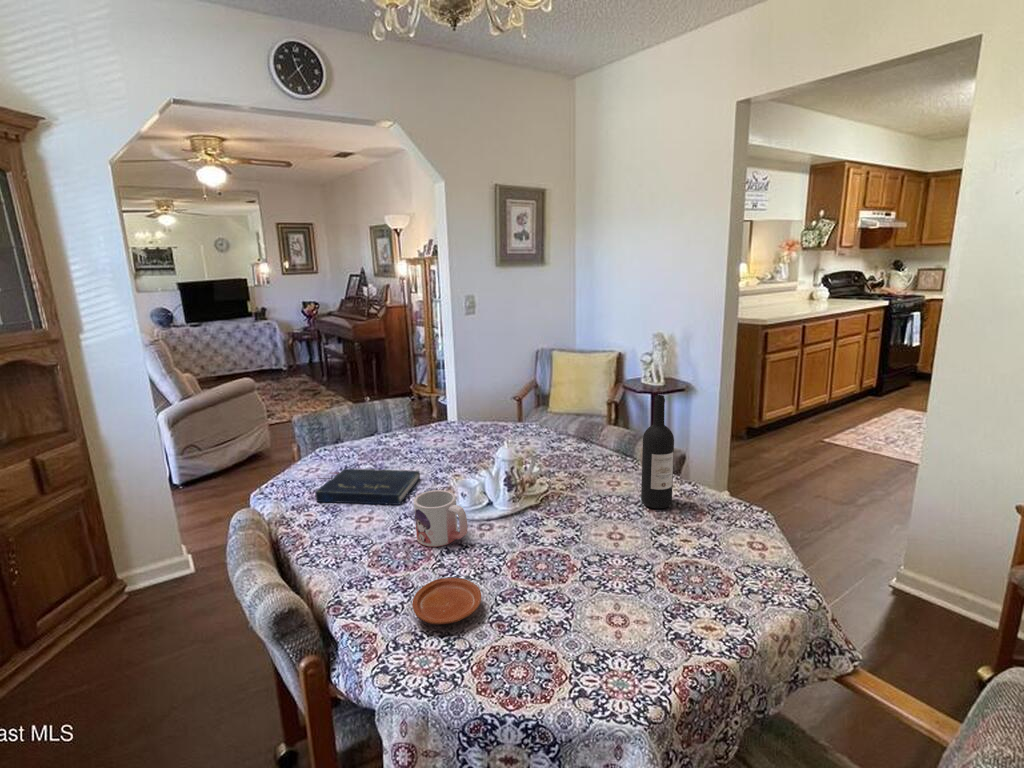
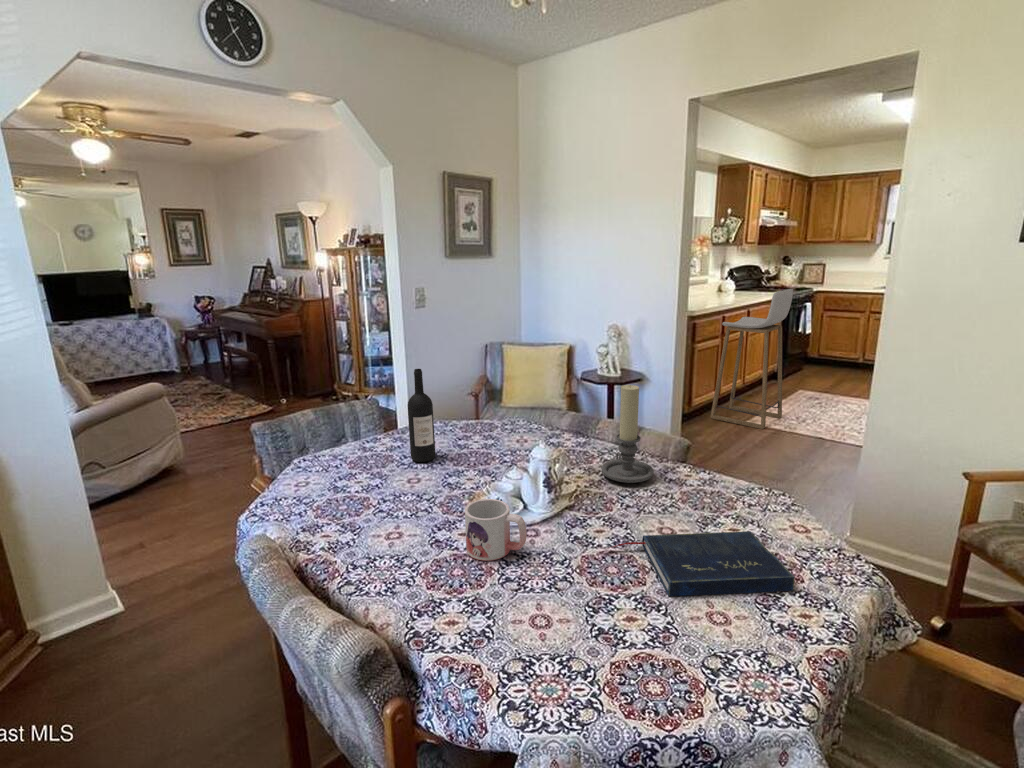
bar stool: none [784,296,883,449] -> present [711,289,793,429]
candle holder: none [579,390,631,488] -> present [601,385,654,483]
wine bottle: present [641,395,674,509] -> present [408,369,436,462]
book: present [315,469,420,505] -> present [608,531,795,596]
plate: present [412,578,481,624] -> none [510,593,584,647]

